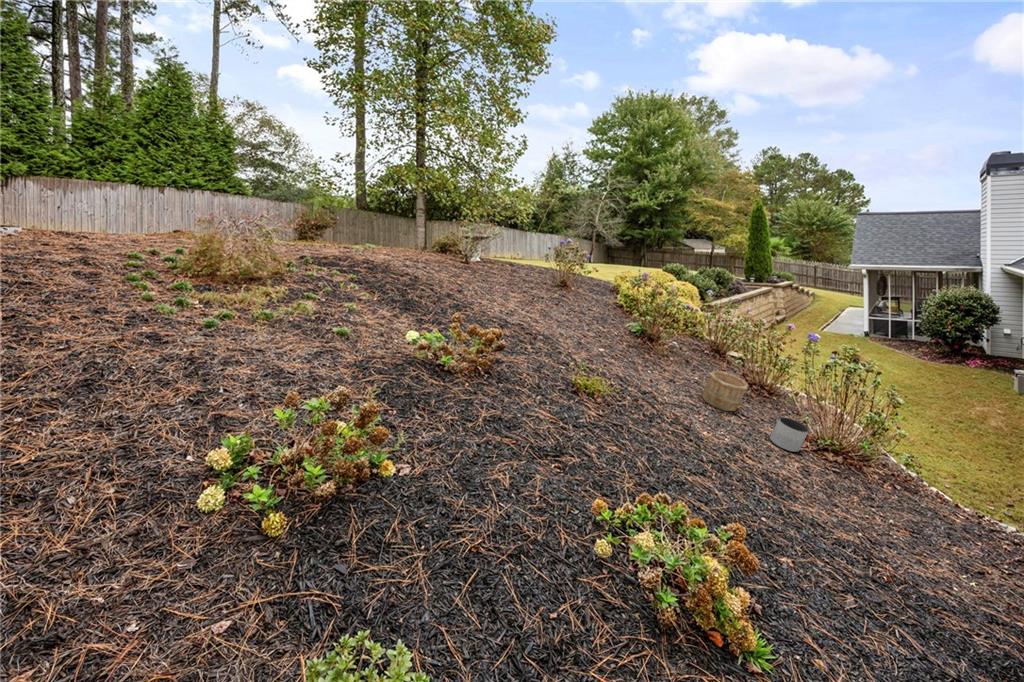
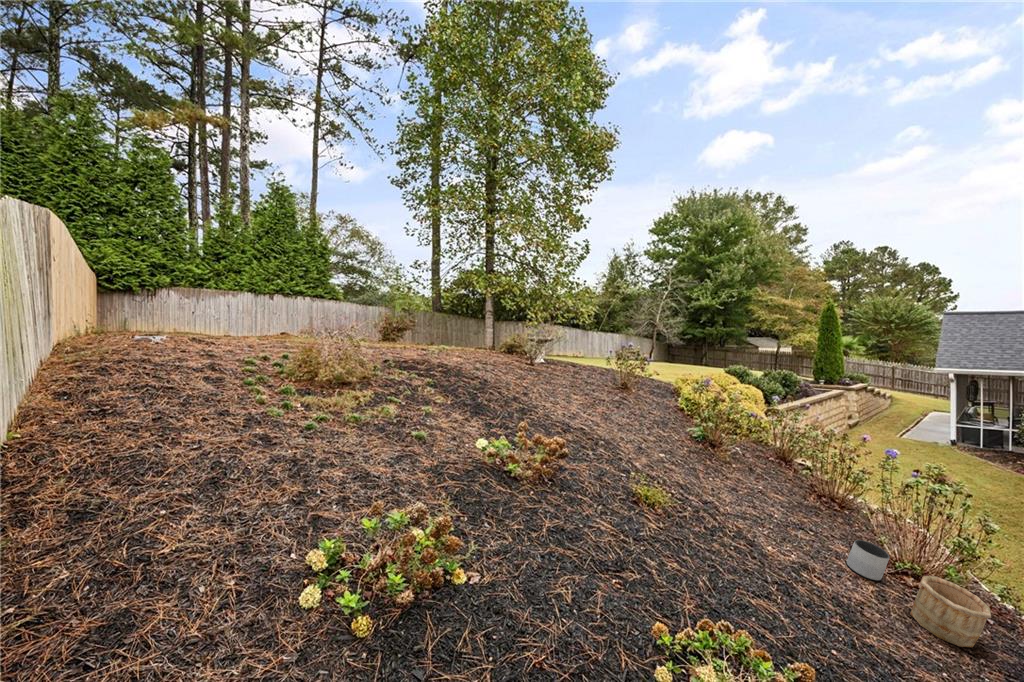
wooden bucket: present [702,371,748,411] -> present [911,576,991,647]

